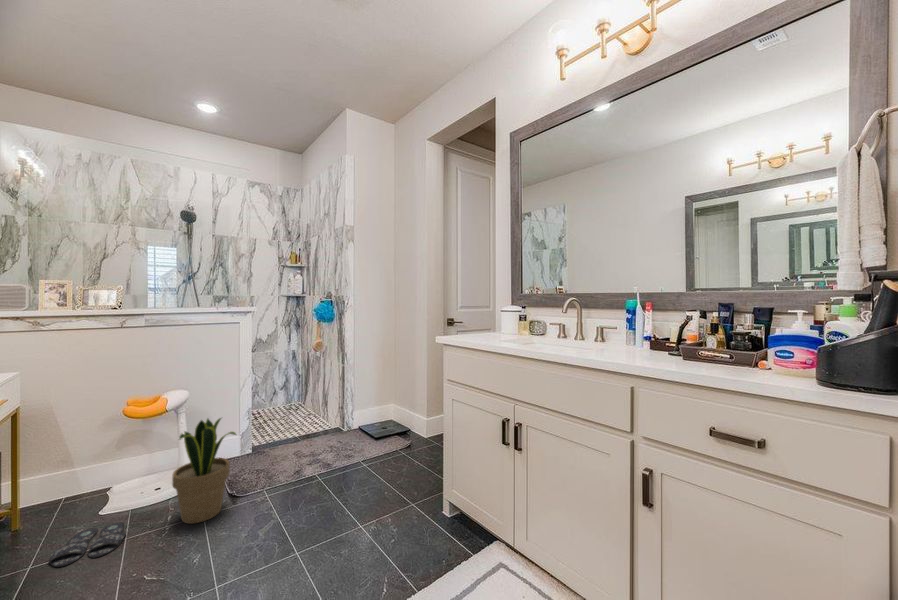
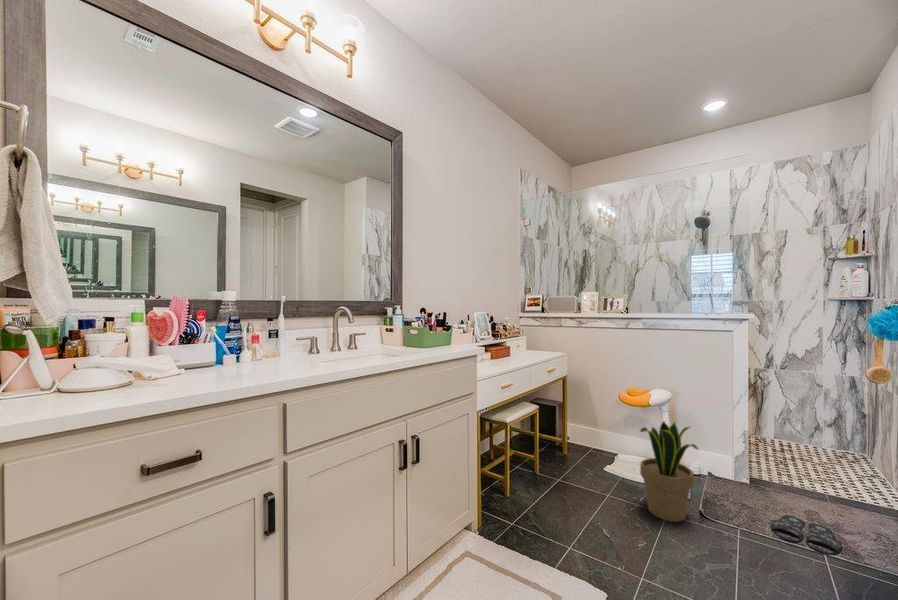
slippers: present [50,522,126,567] -> present [771,515,842,554]

